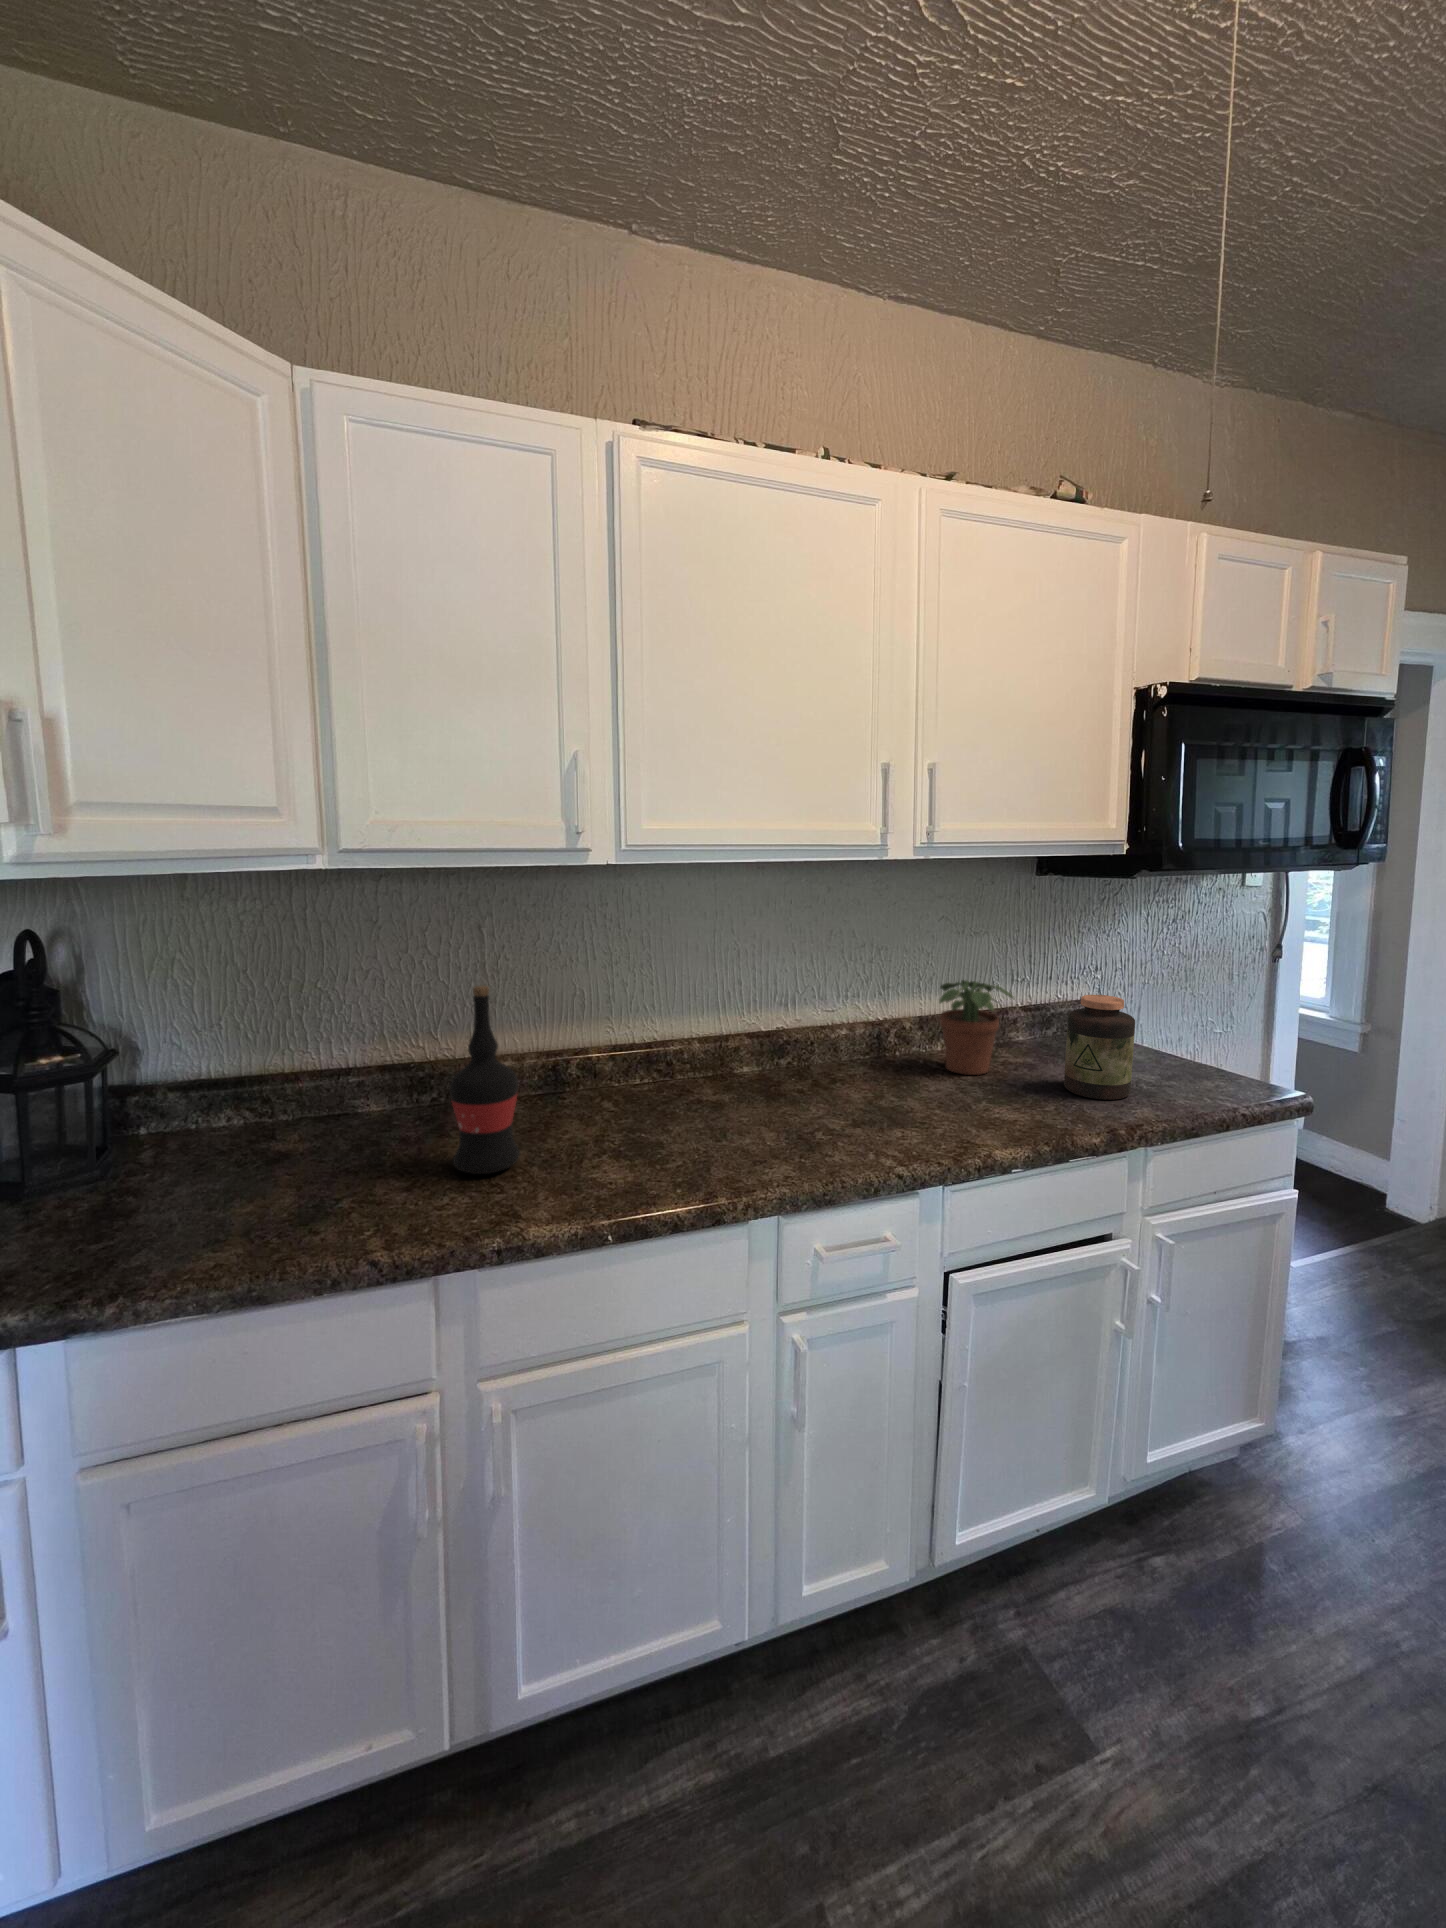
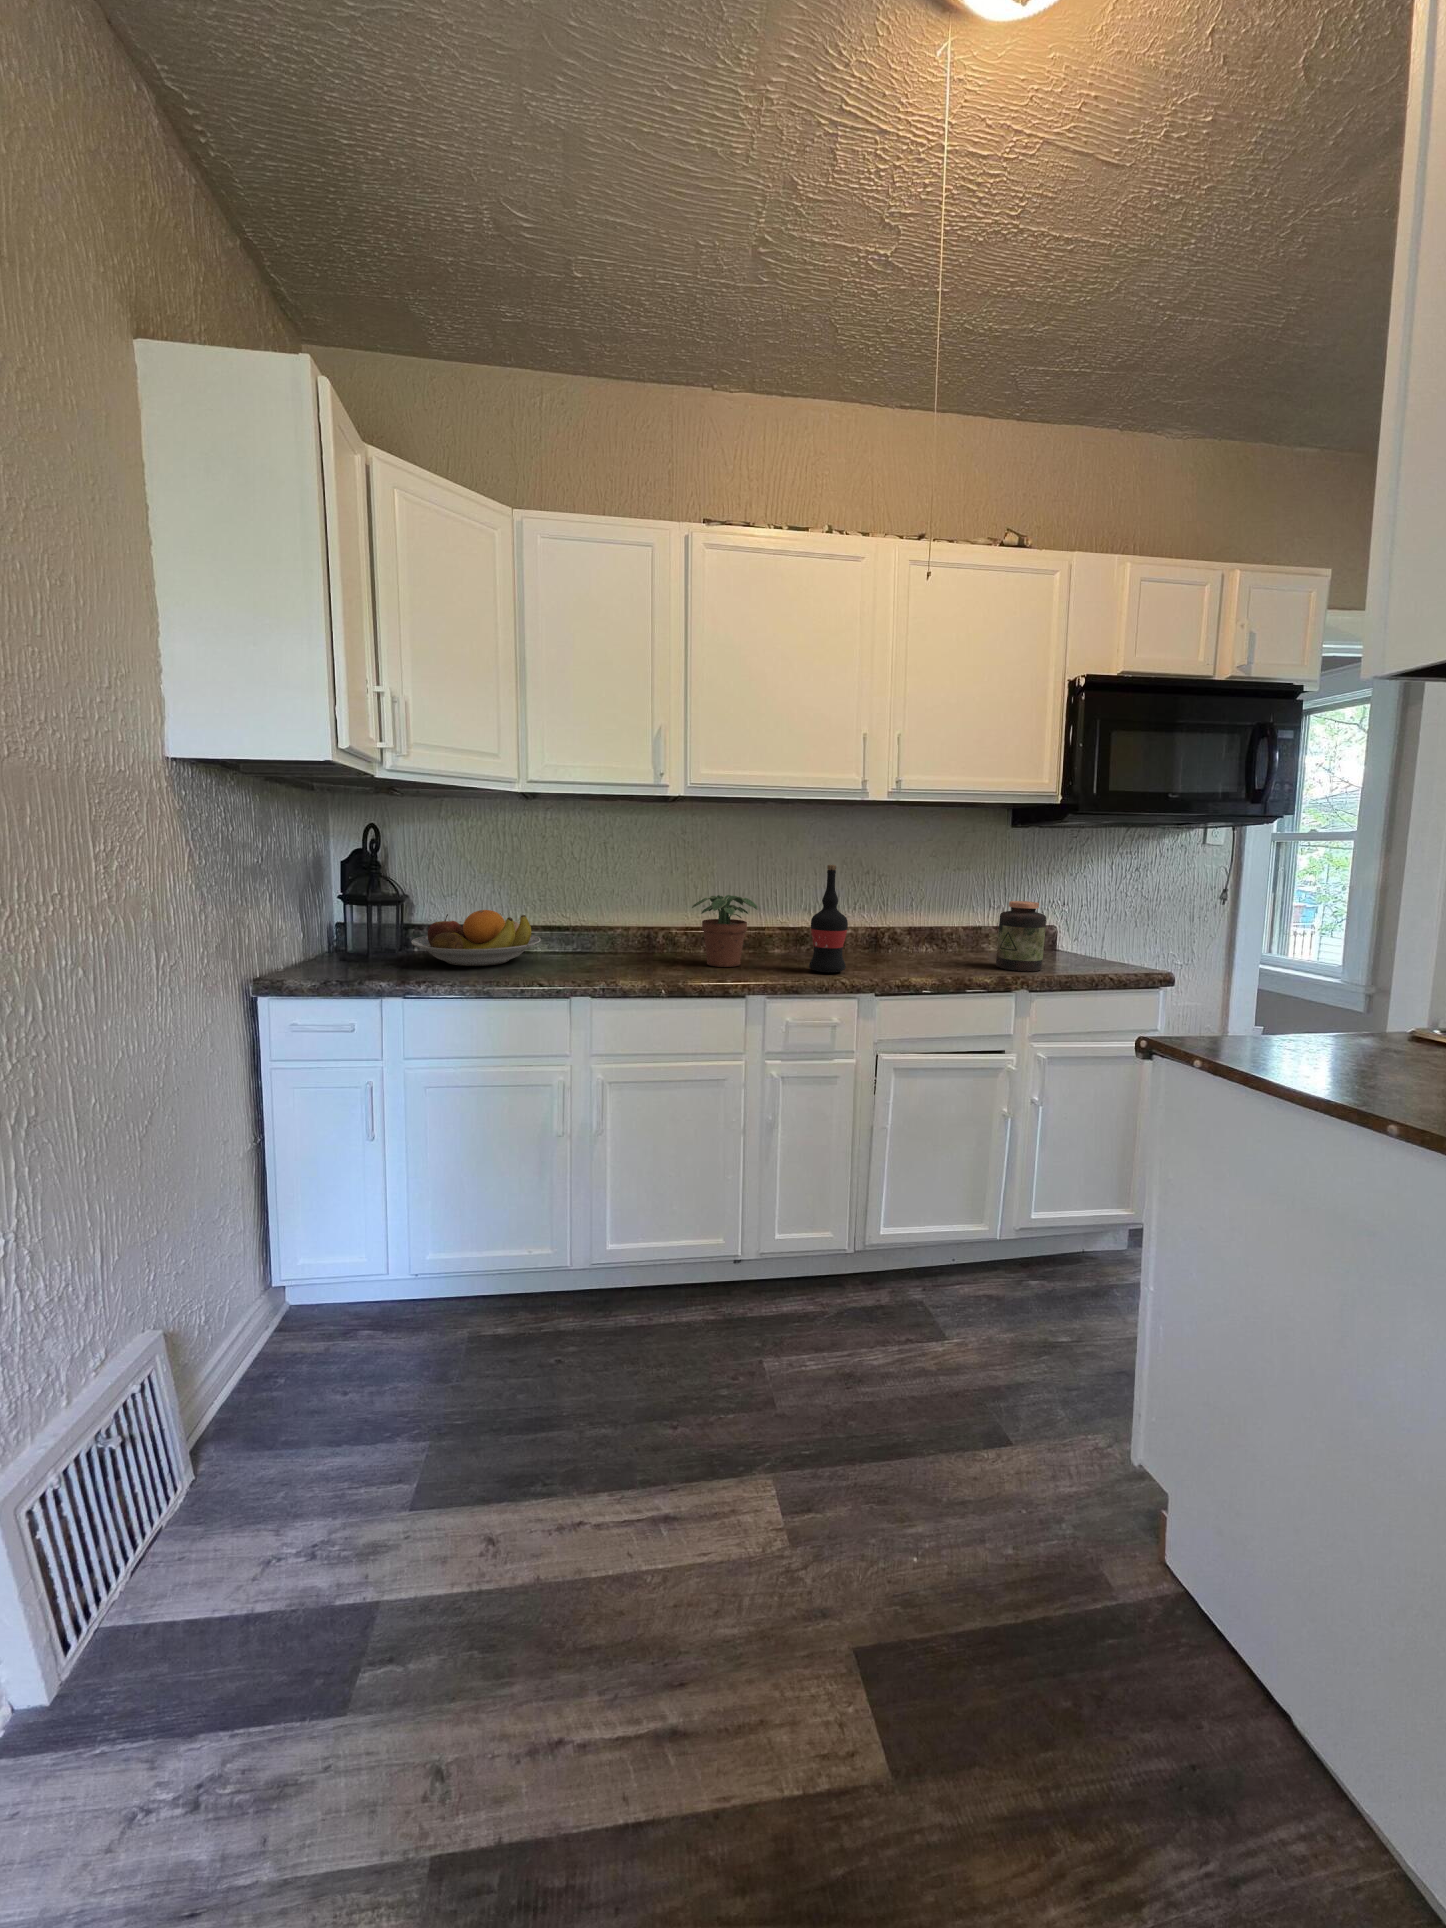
potted plant: present [940,980,1014,1075] -> present [692,895,758,967]
wine bottle: present [450,986,520,1174] -> present [809,865,848,972]
fruit bowl: none [109,1082,370,1202] -> present [411,910,541,966]

